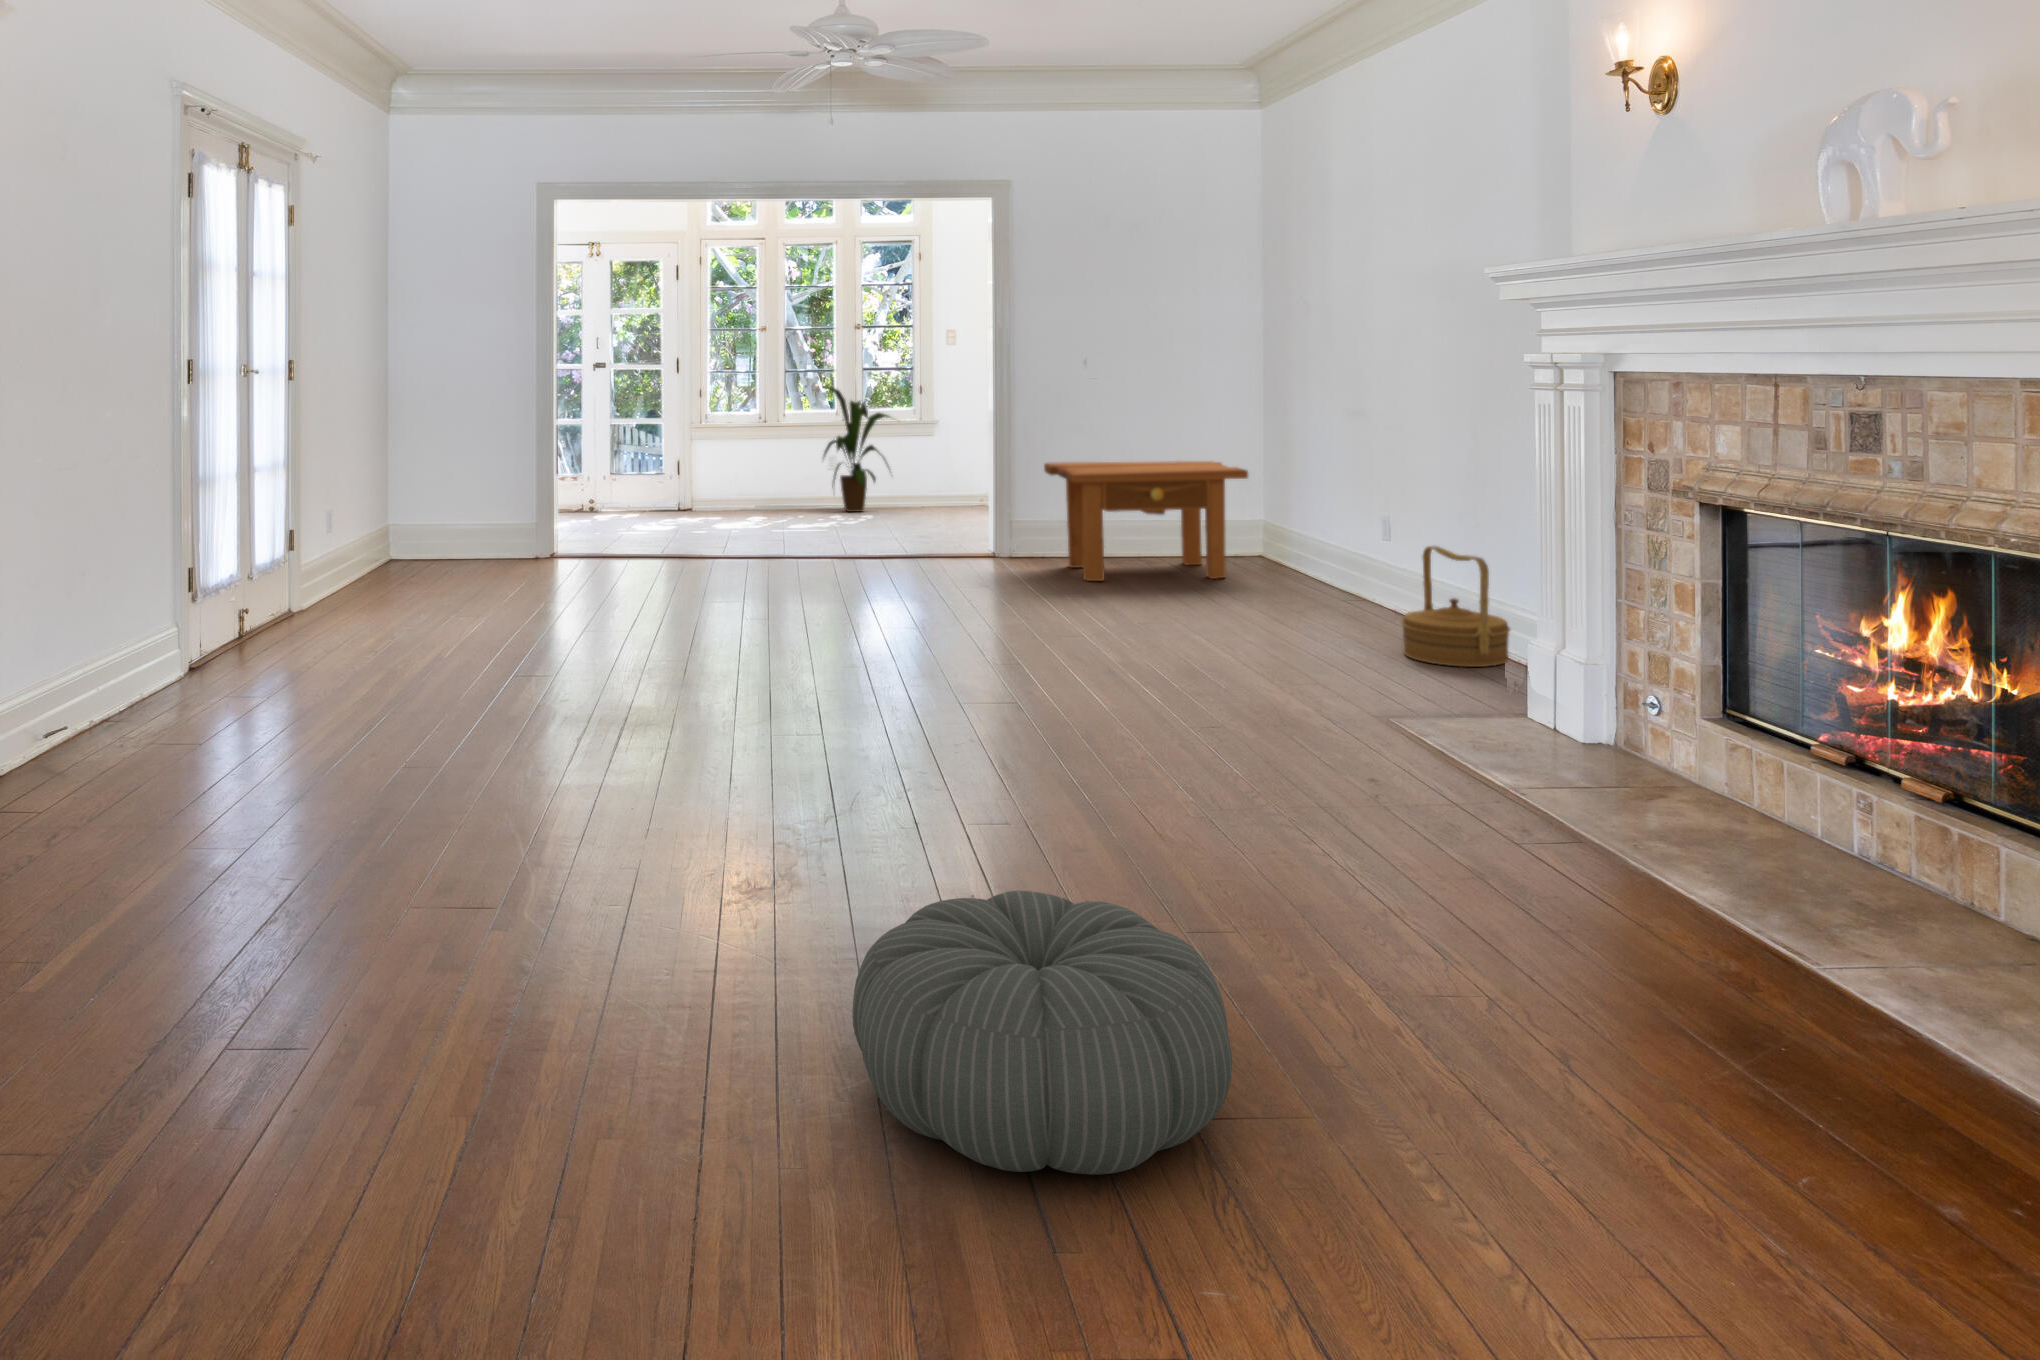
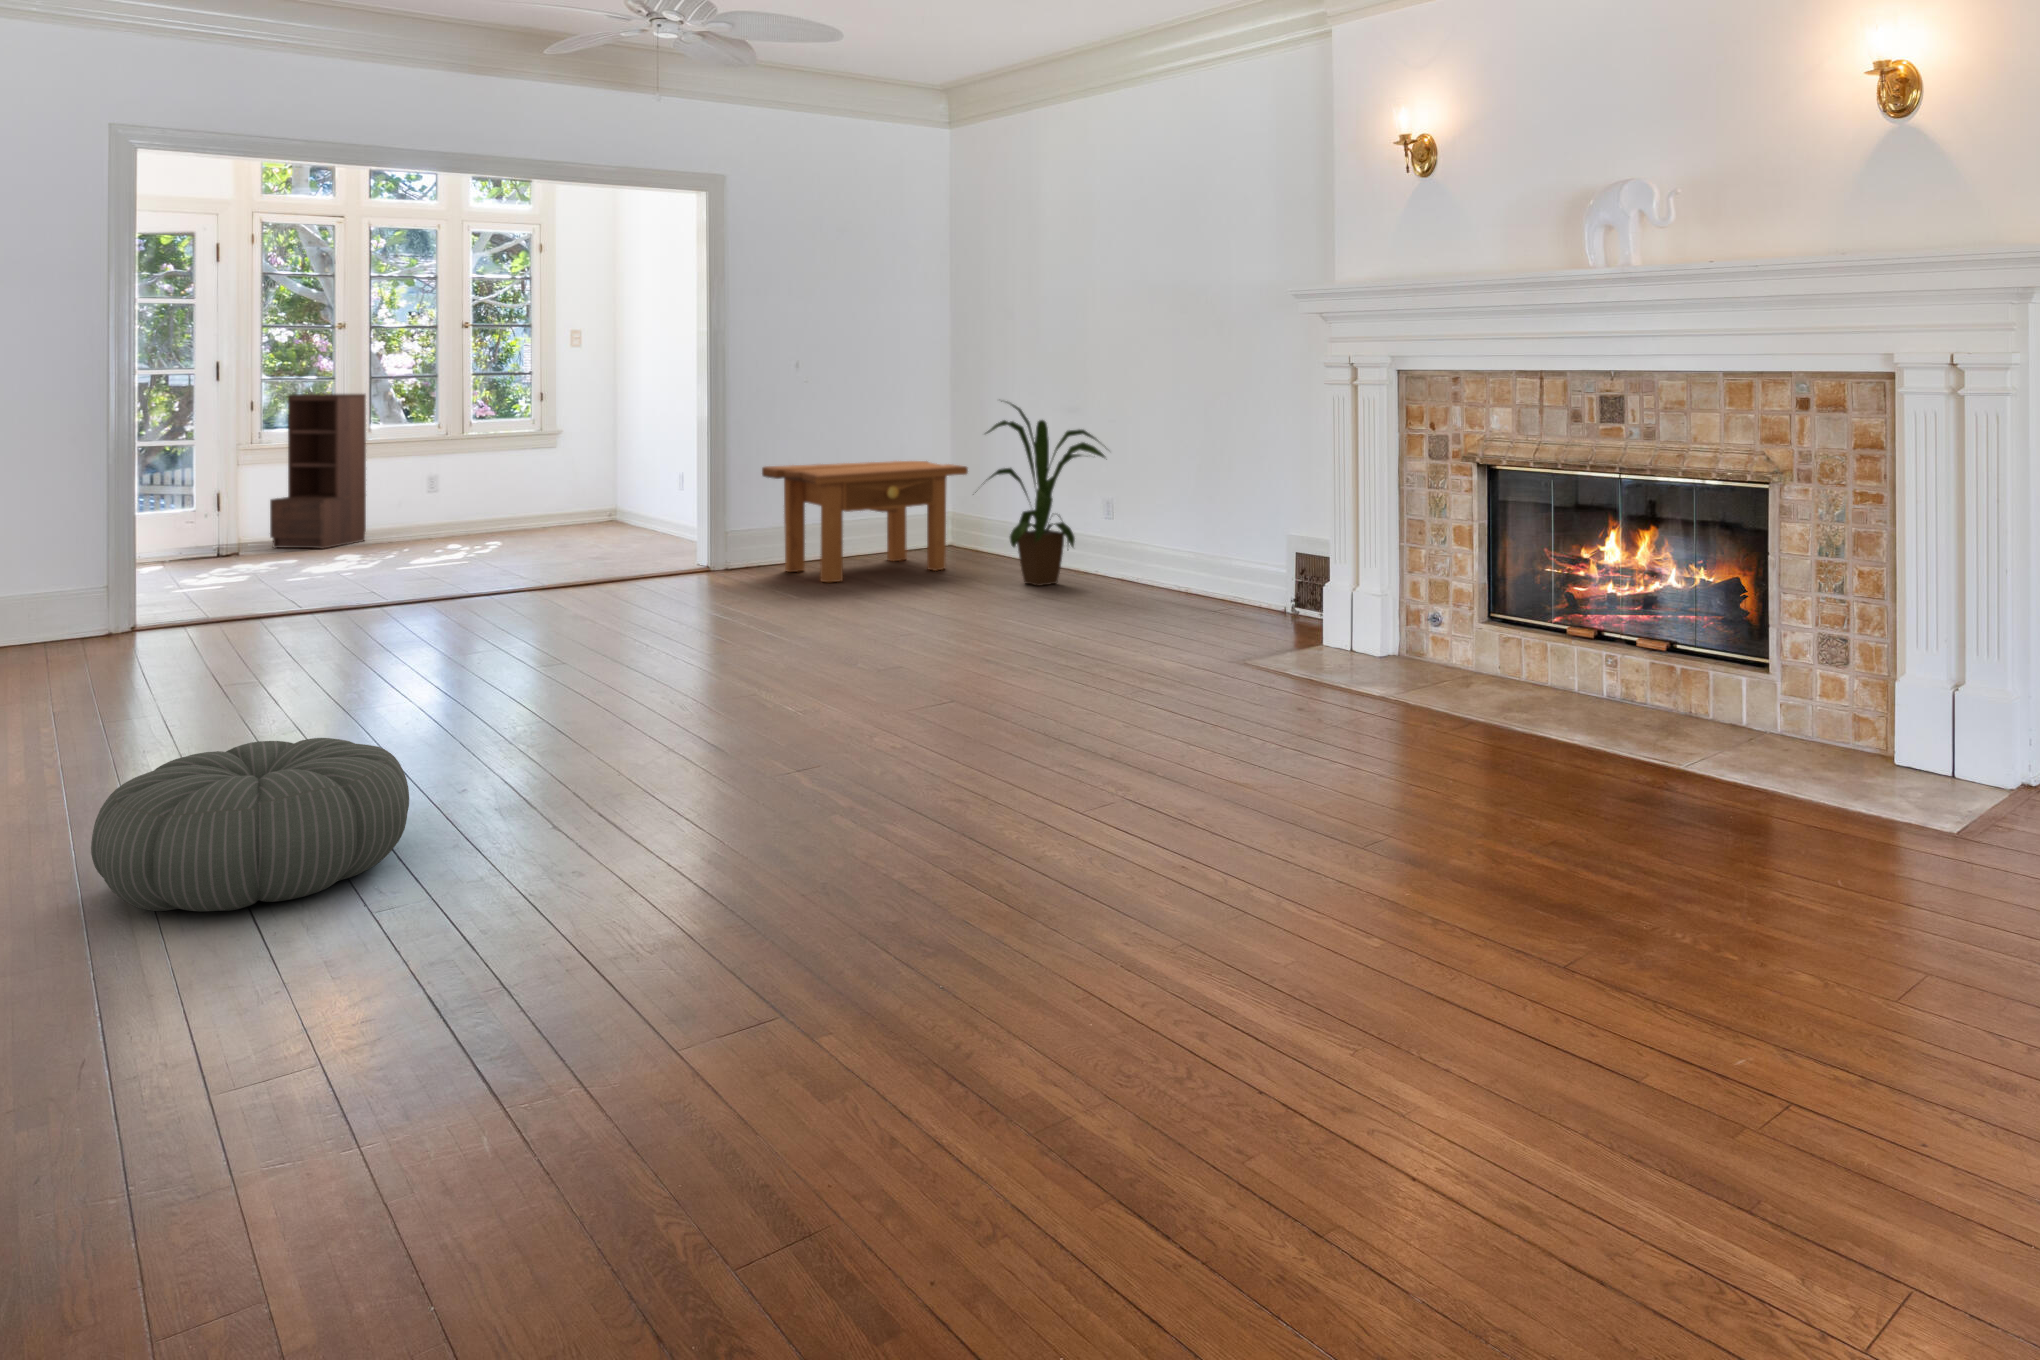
house plant: present [823,387,889,512] -> present [975,401,1105,586]
bookshelf: none [723,389,792,516] -> present [270,394,366,549]
woven basket: present [1401,546,1510,667] -> none [1168,520,1251,618]
pouf: present [852,891,1232,1175] -> present [91,738,409,912]

